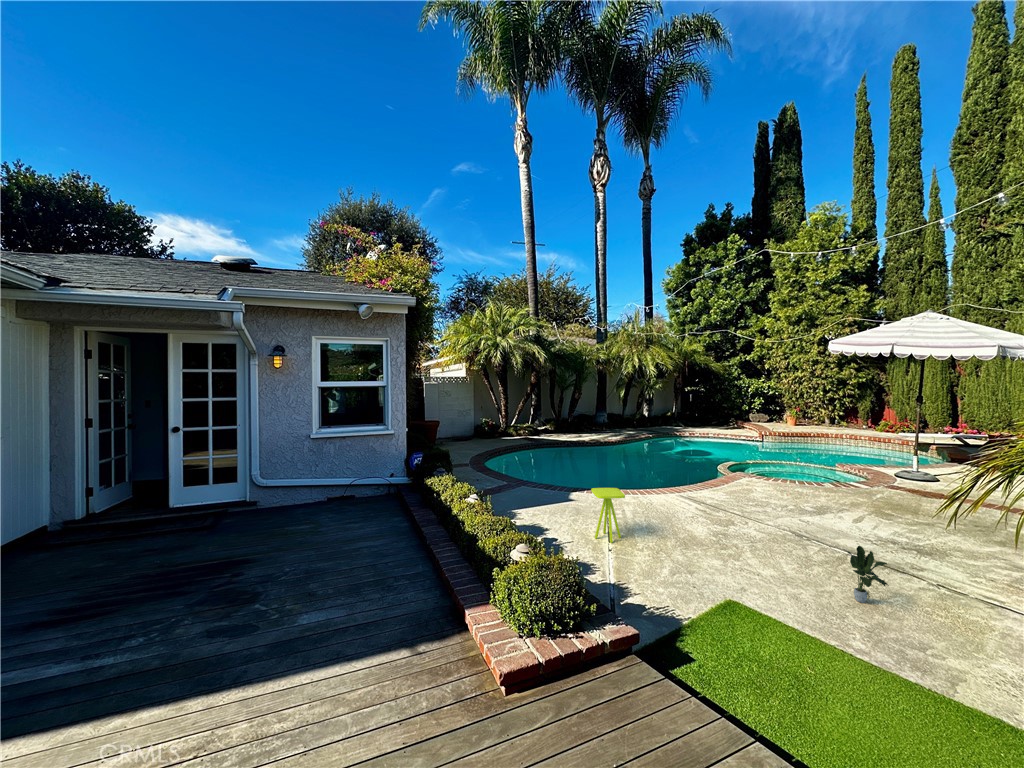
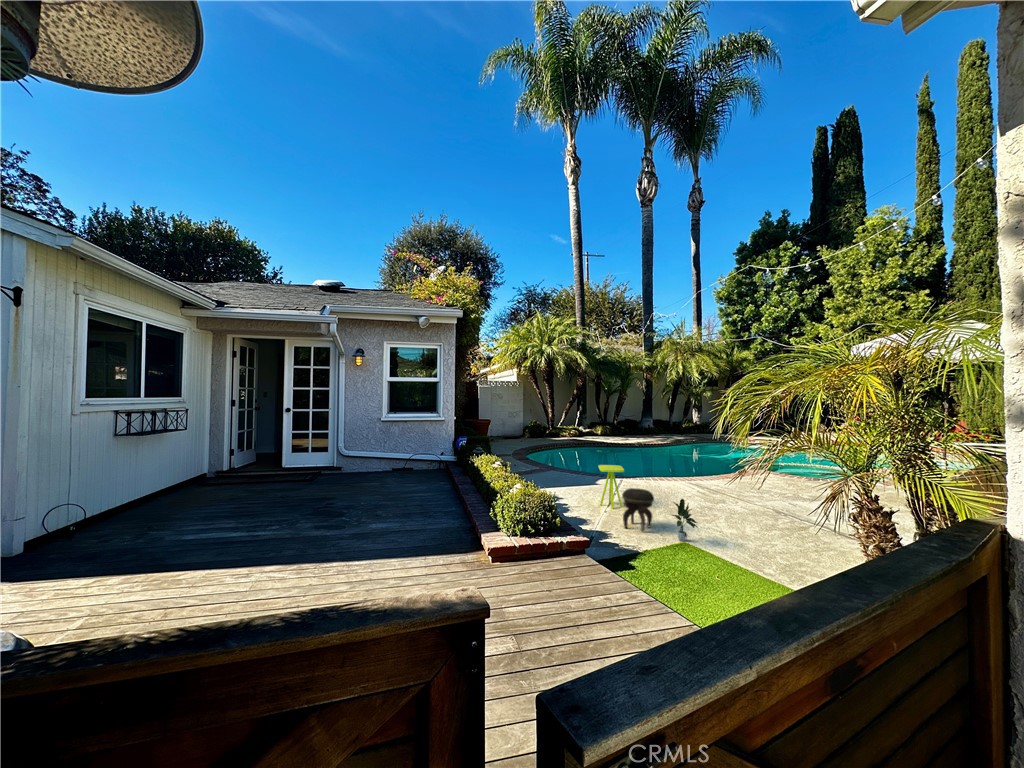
footstool: none [634,523,675,581] -> present [622,488,654,532]
potted plant: present [847,546,889,603] -> present [672,499,698,541]

